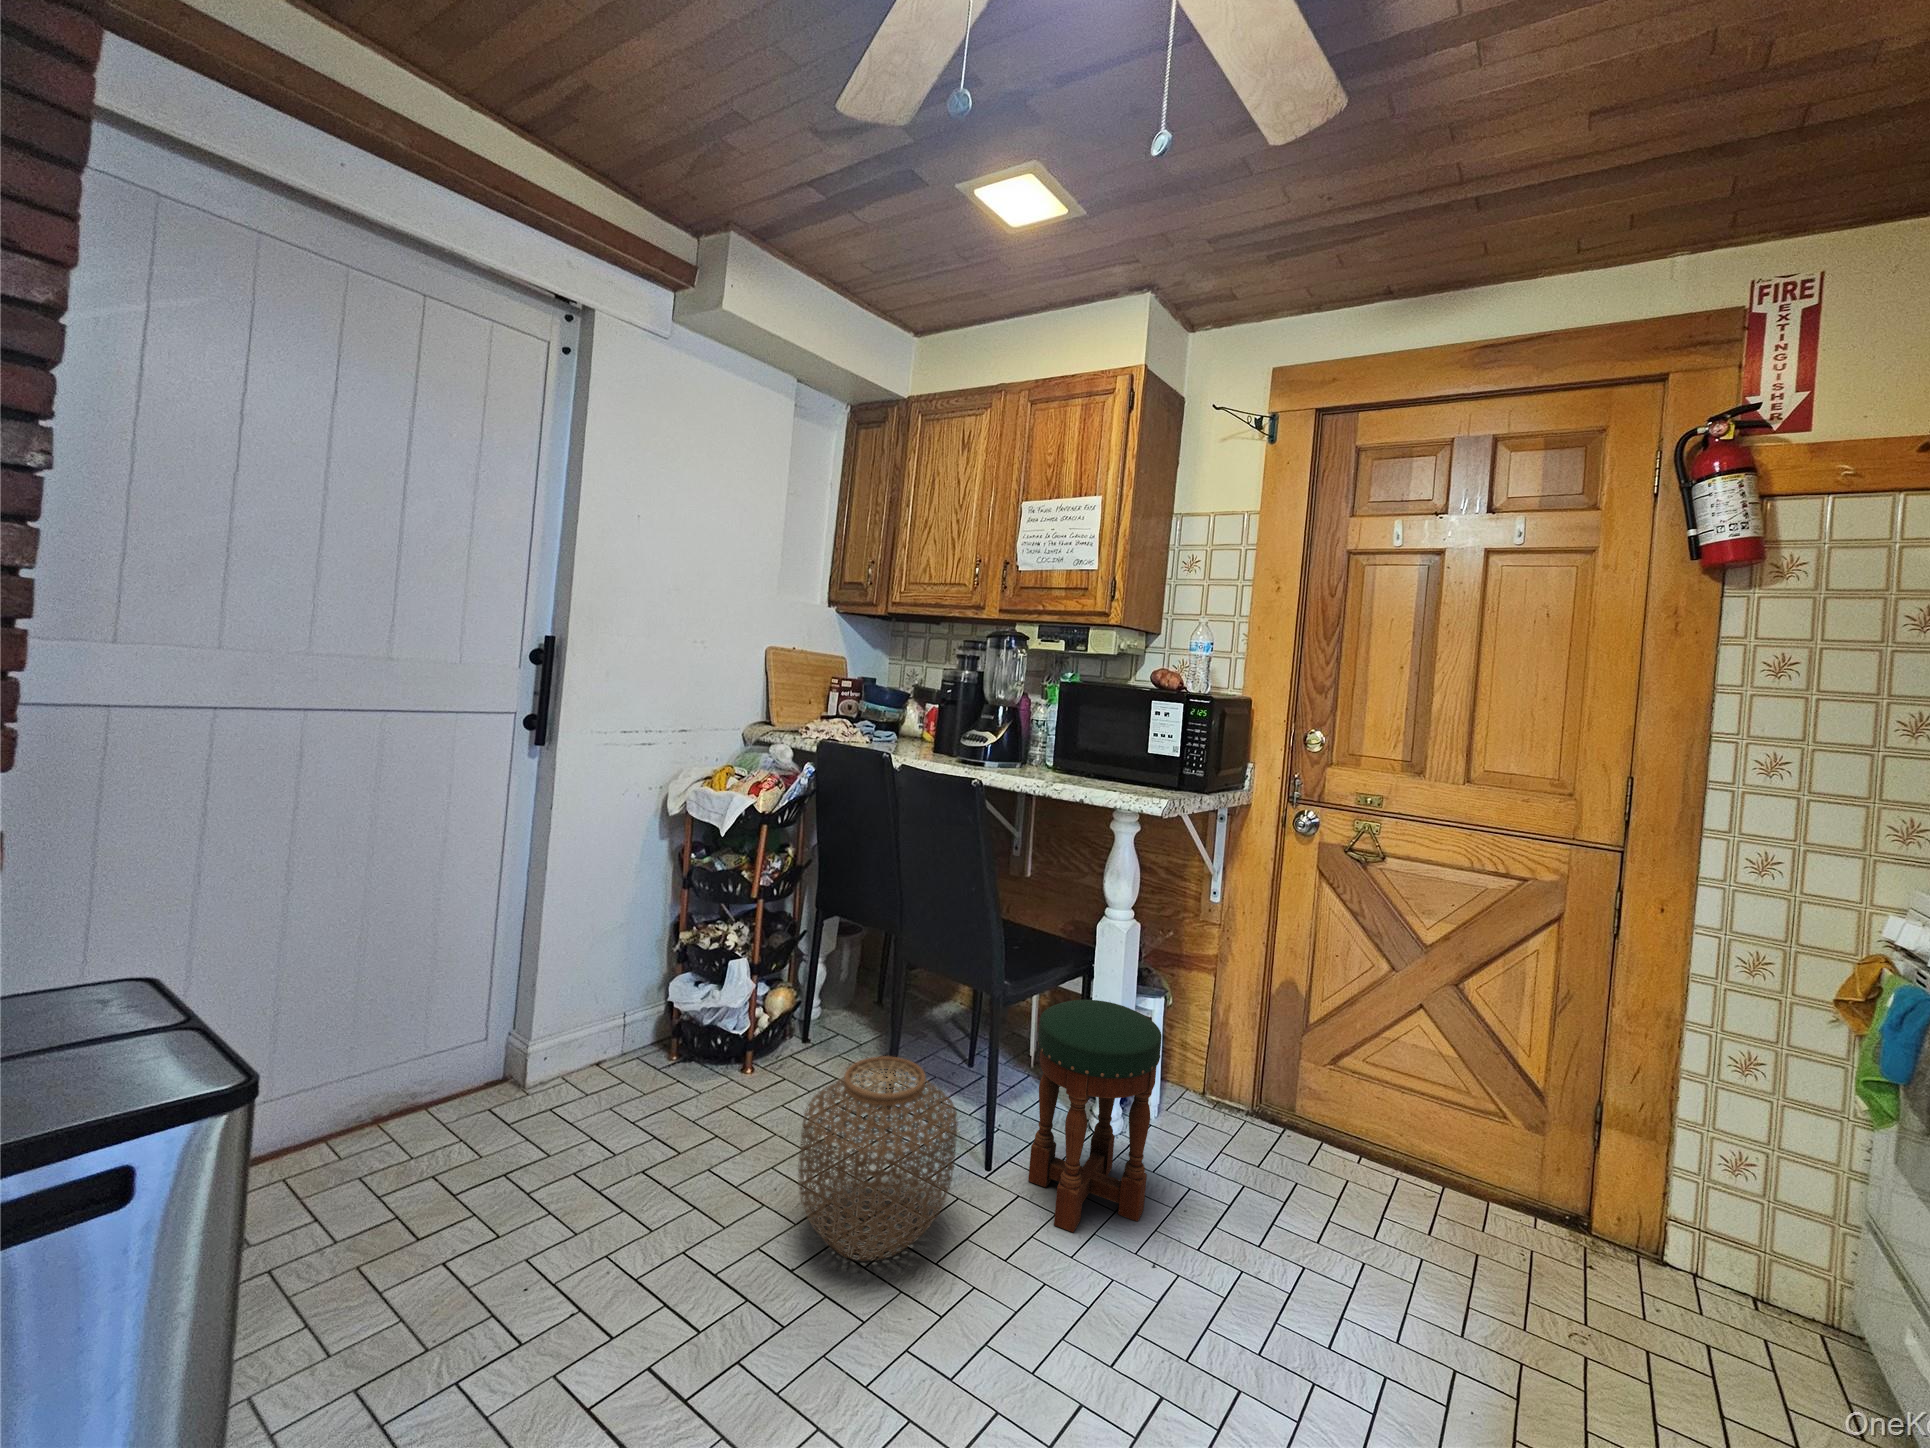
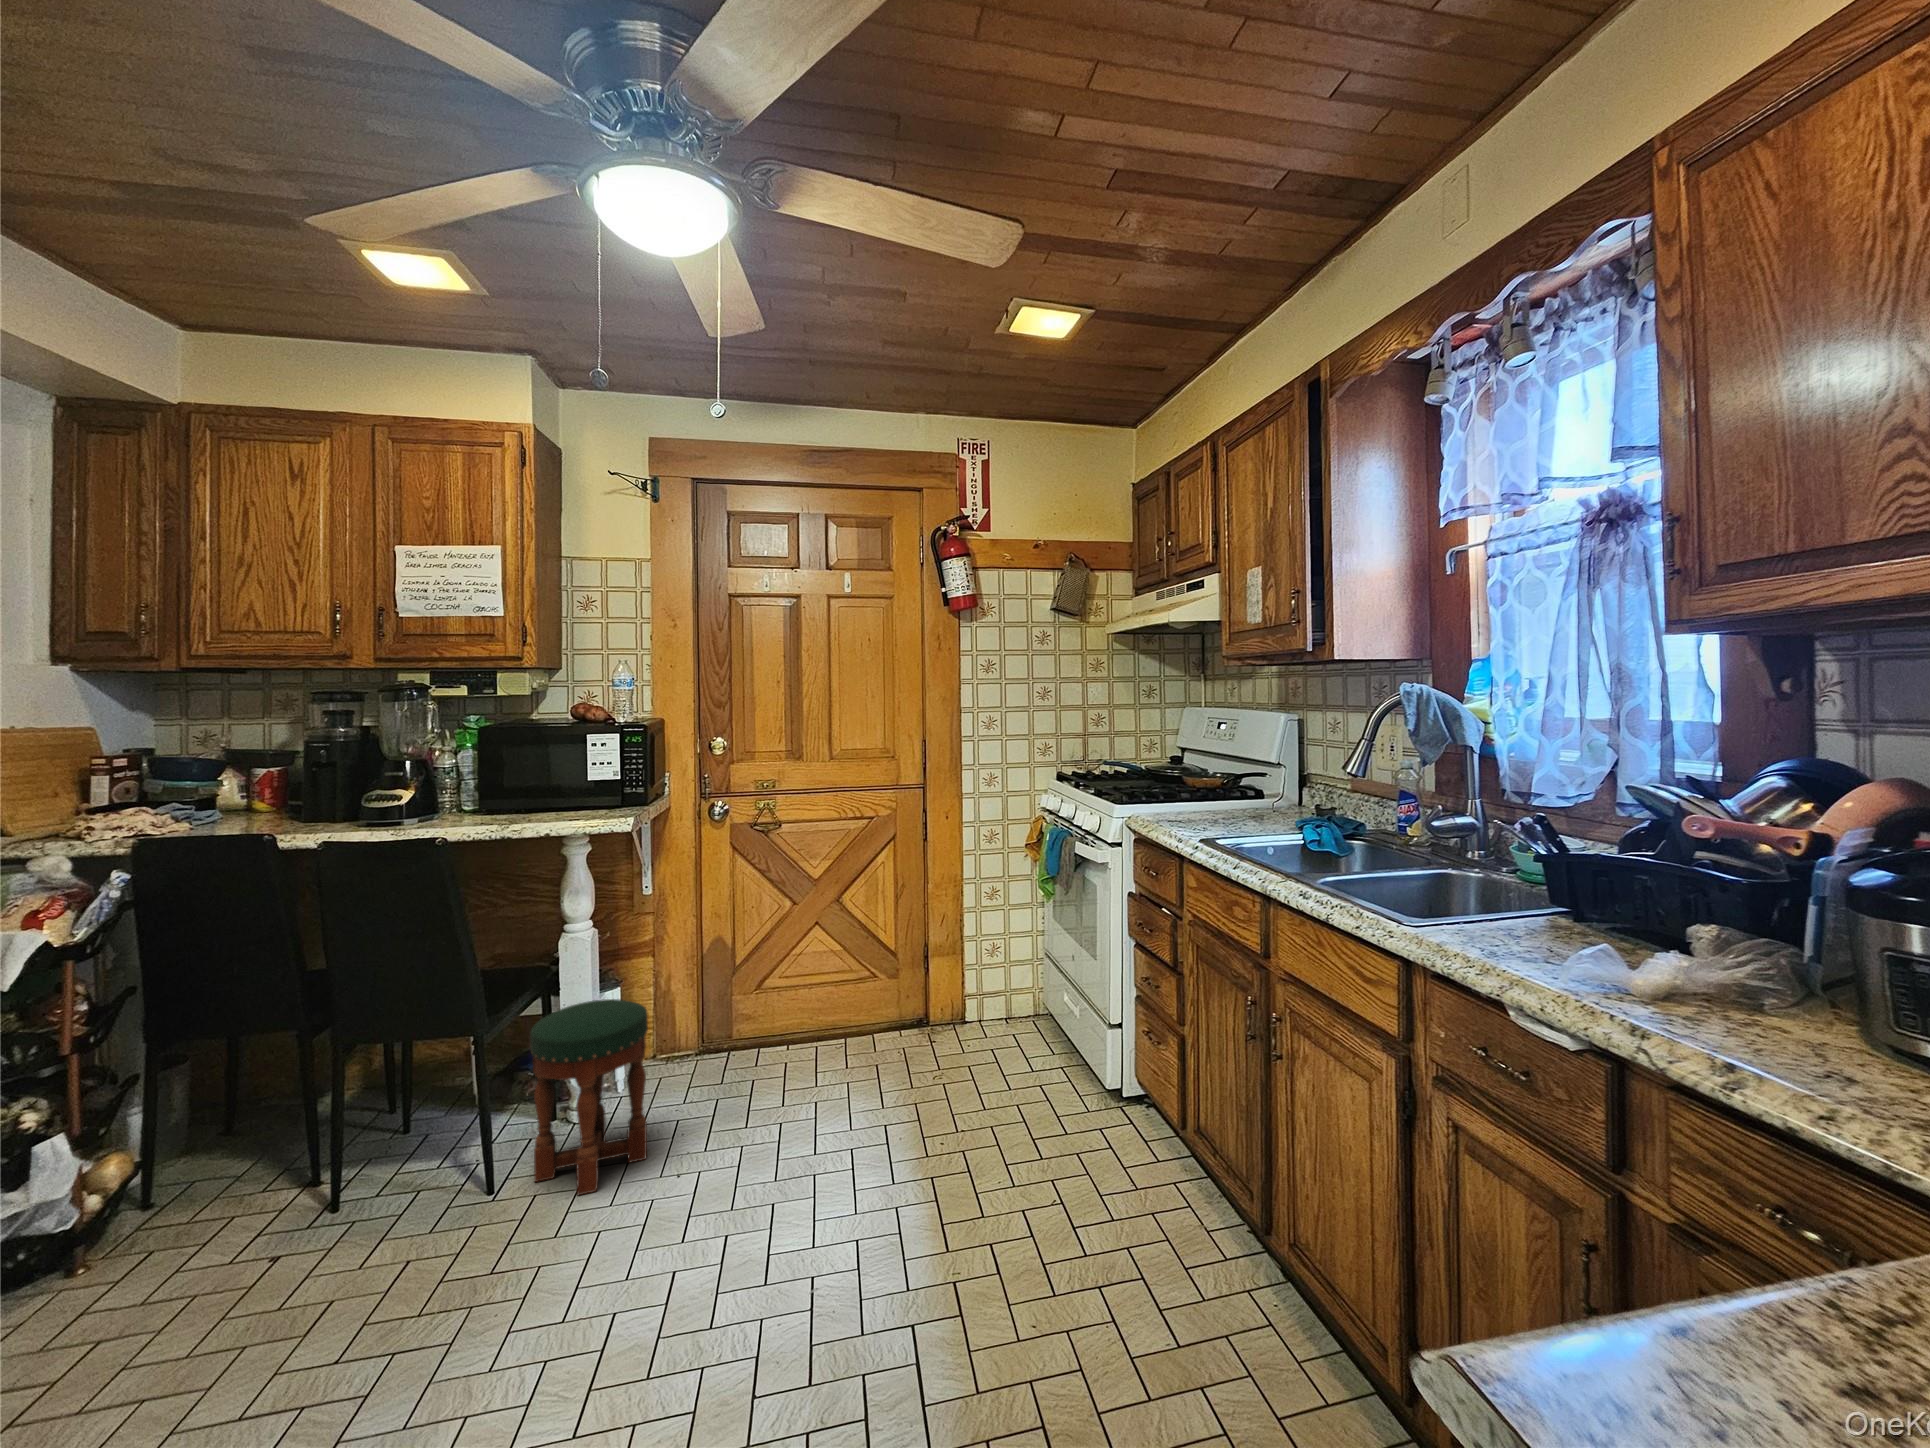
woven basket: present [798,1056,957,1260] -> none [299,1118,483,1319]

